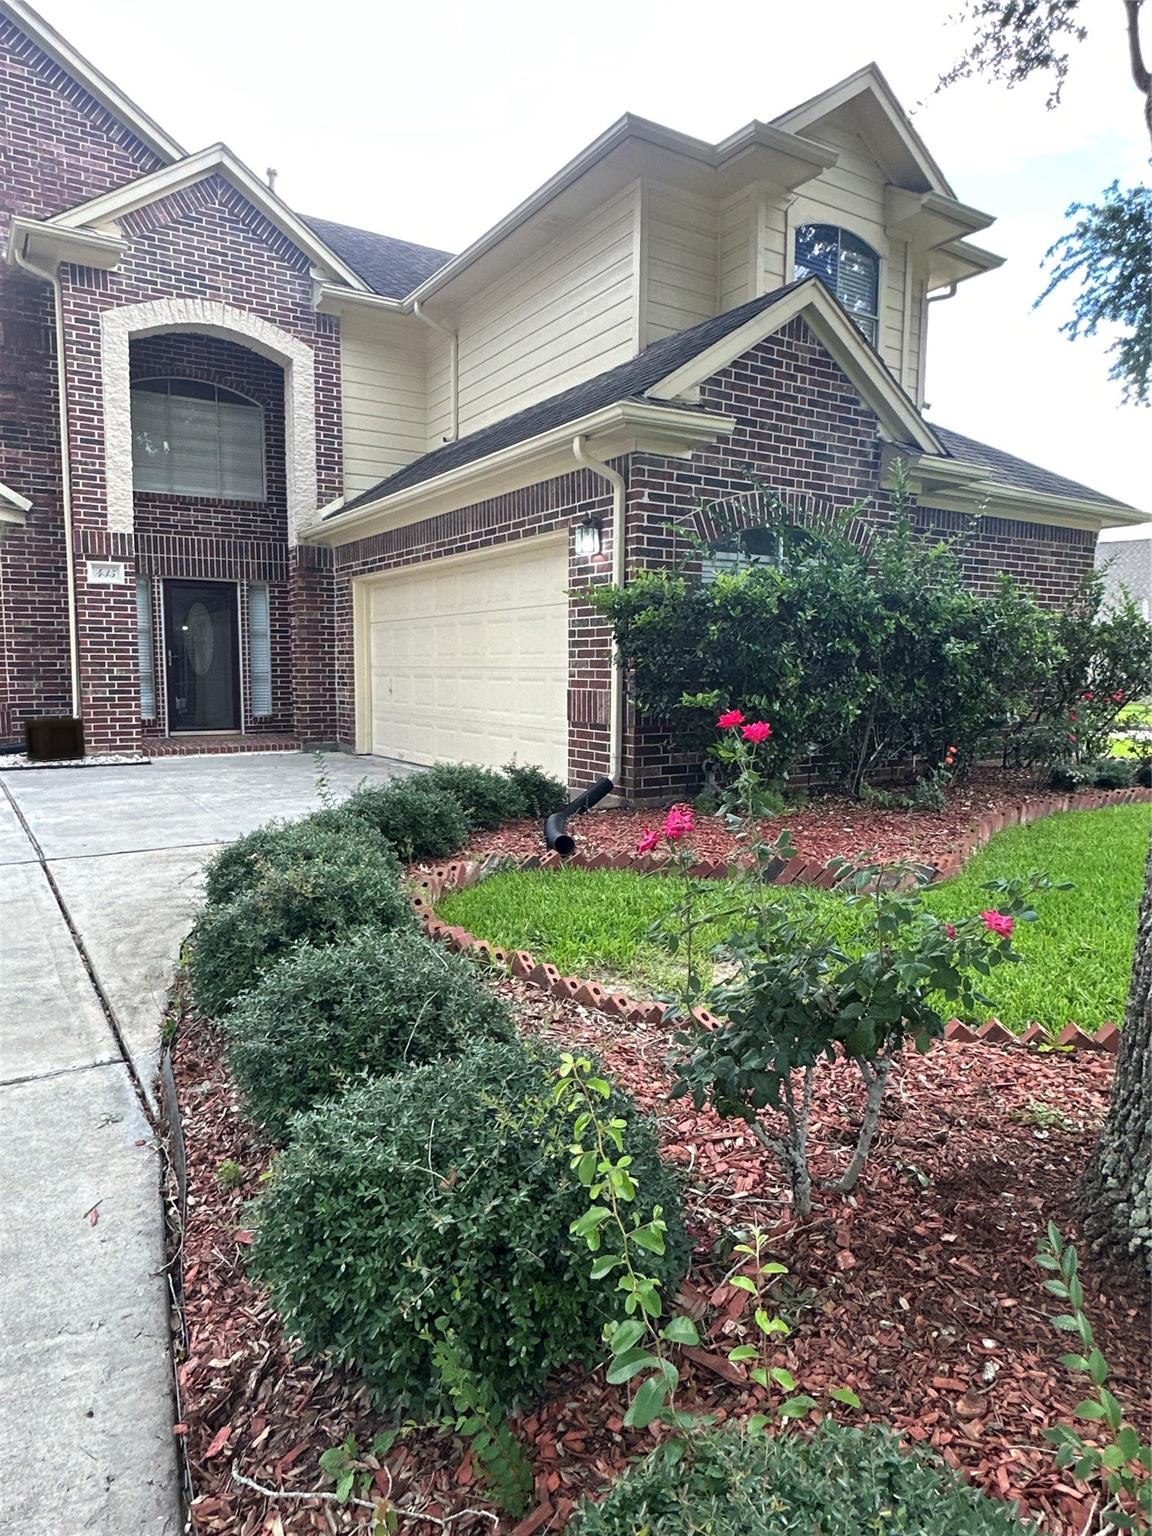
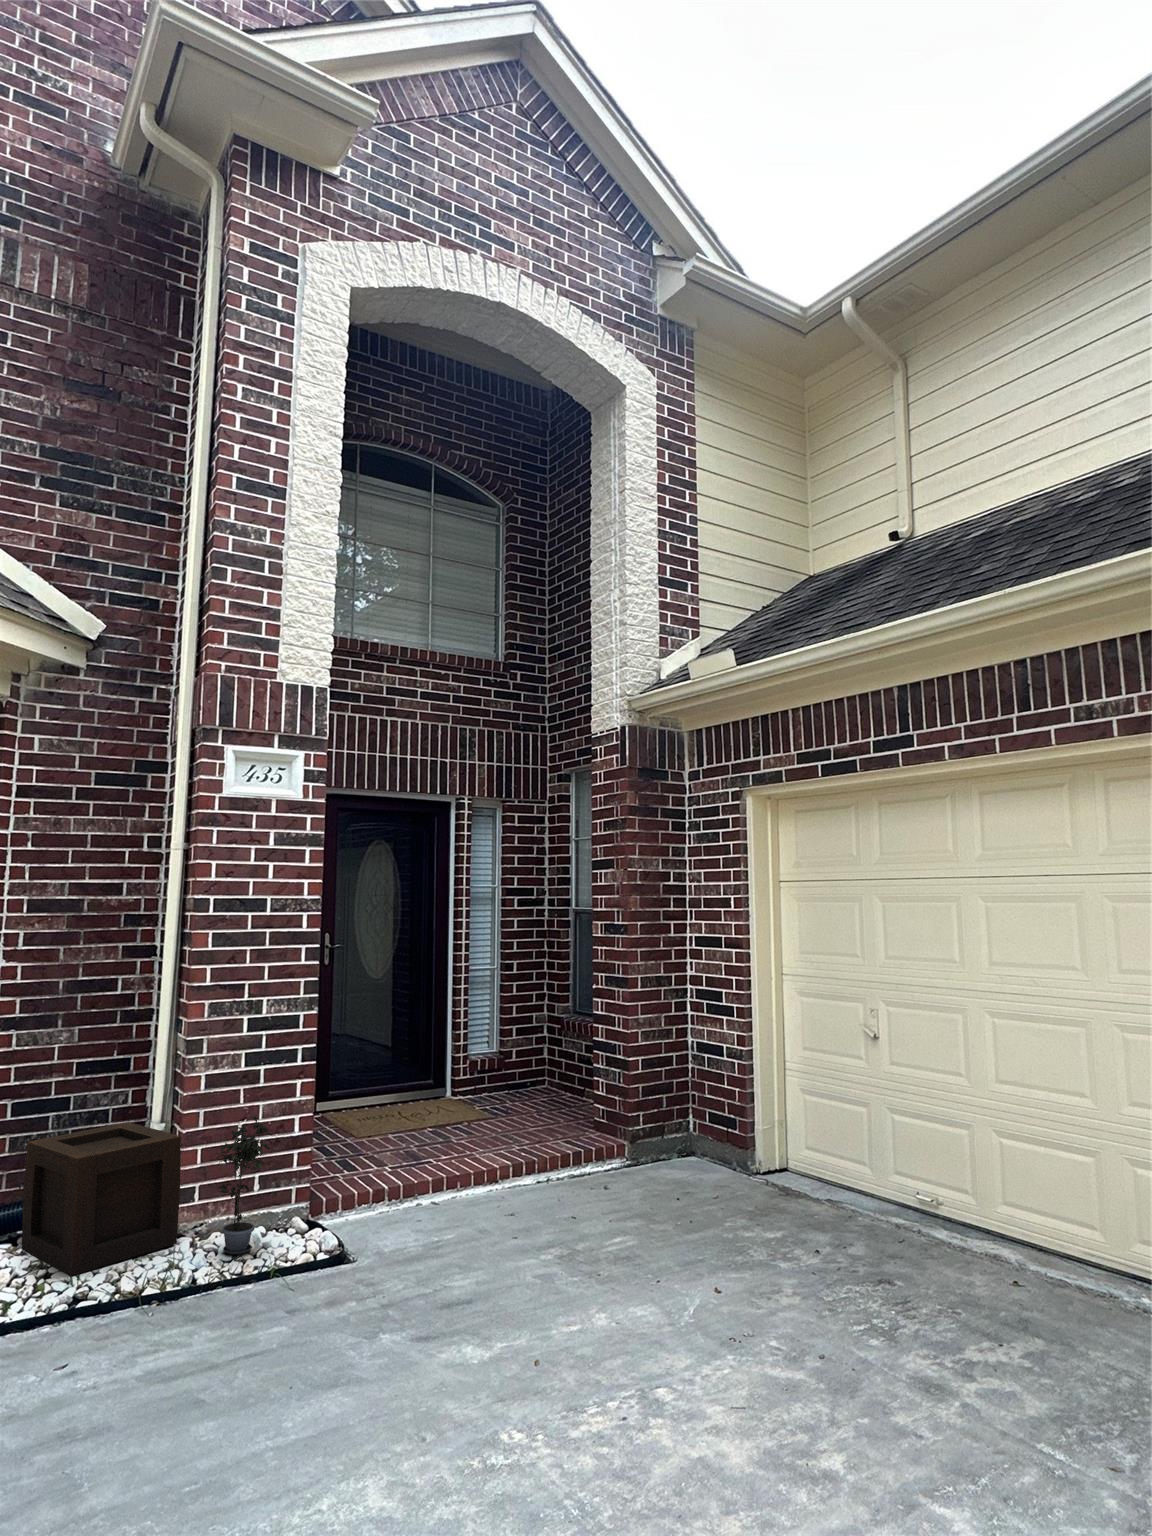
potted plant: none [94,711,118,760] -> present [215,1116,270,1254]

